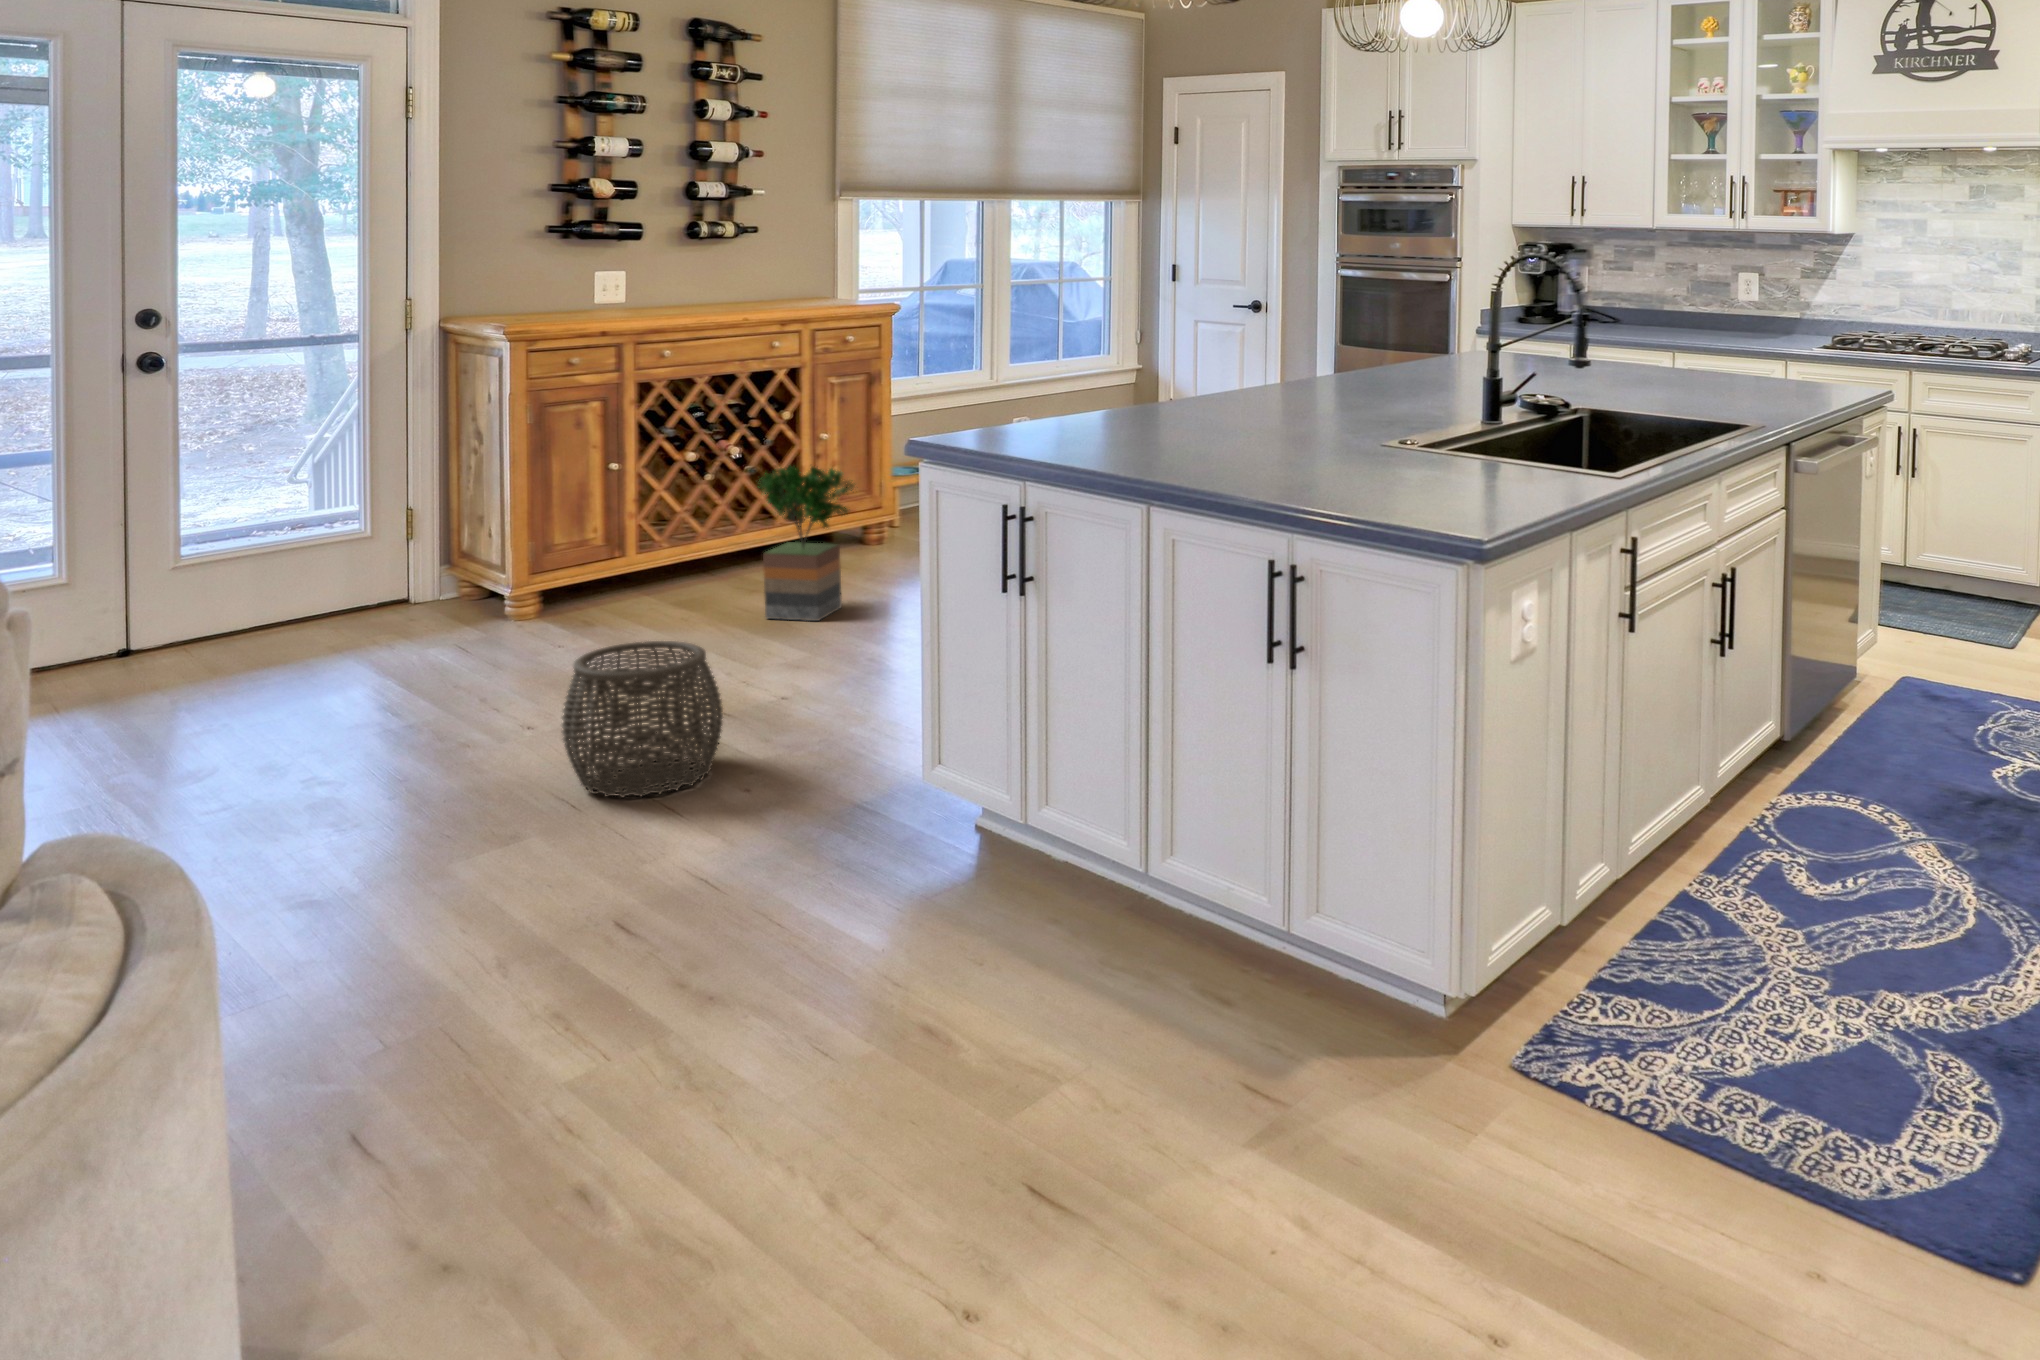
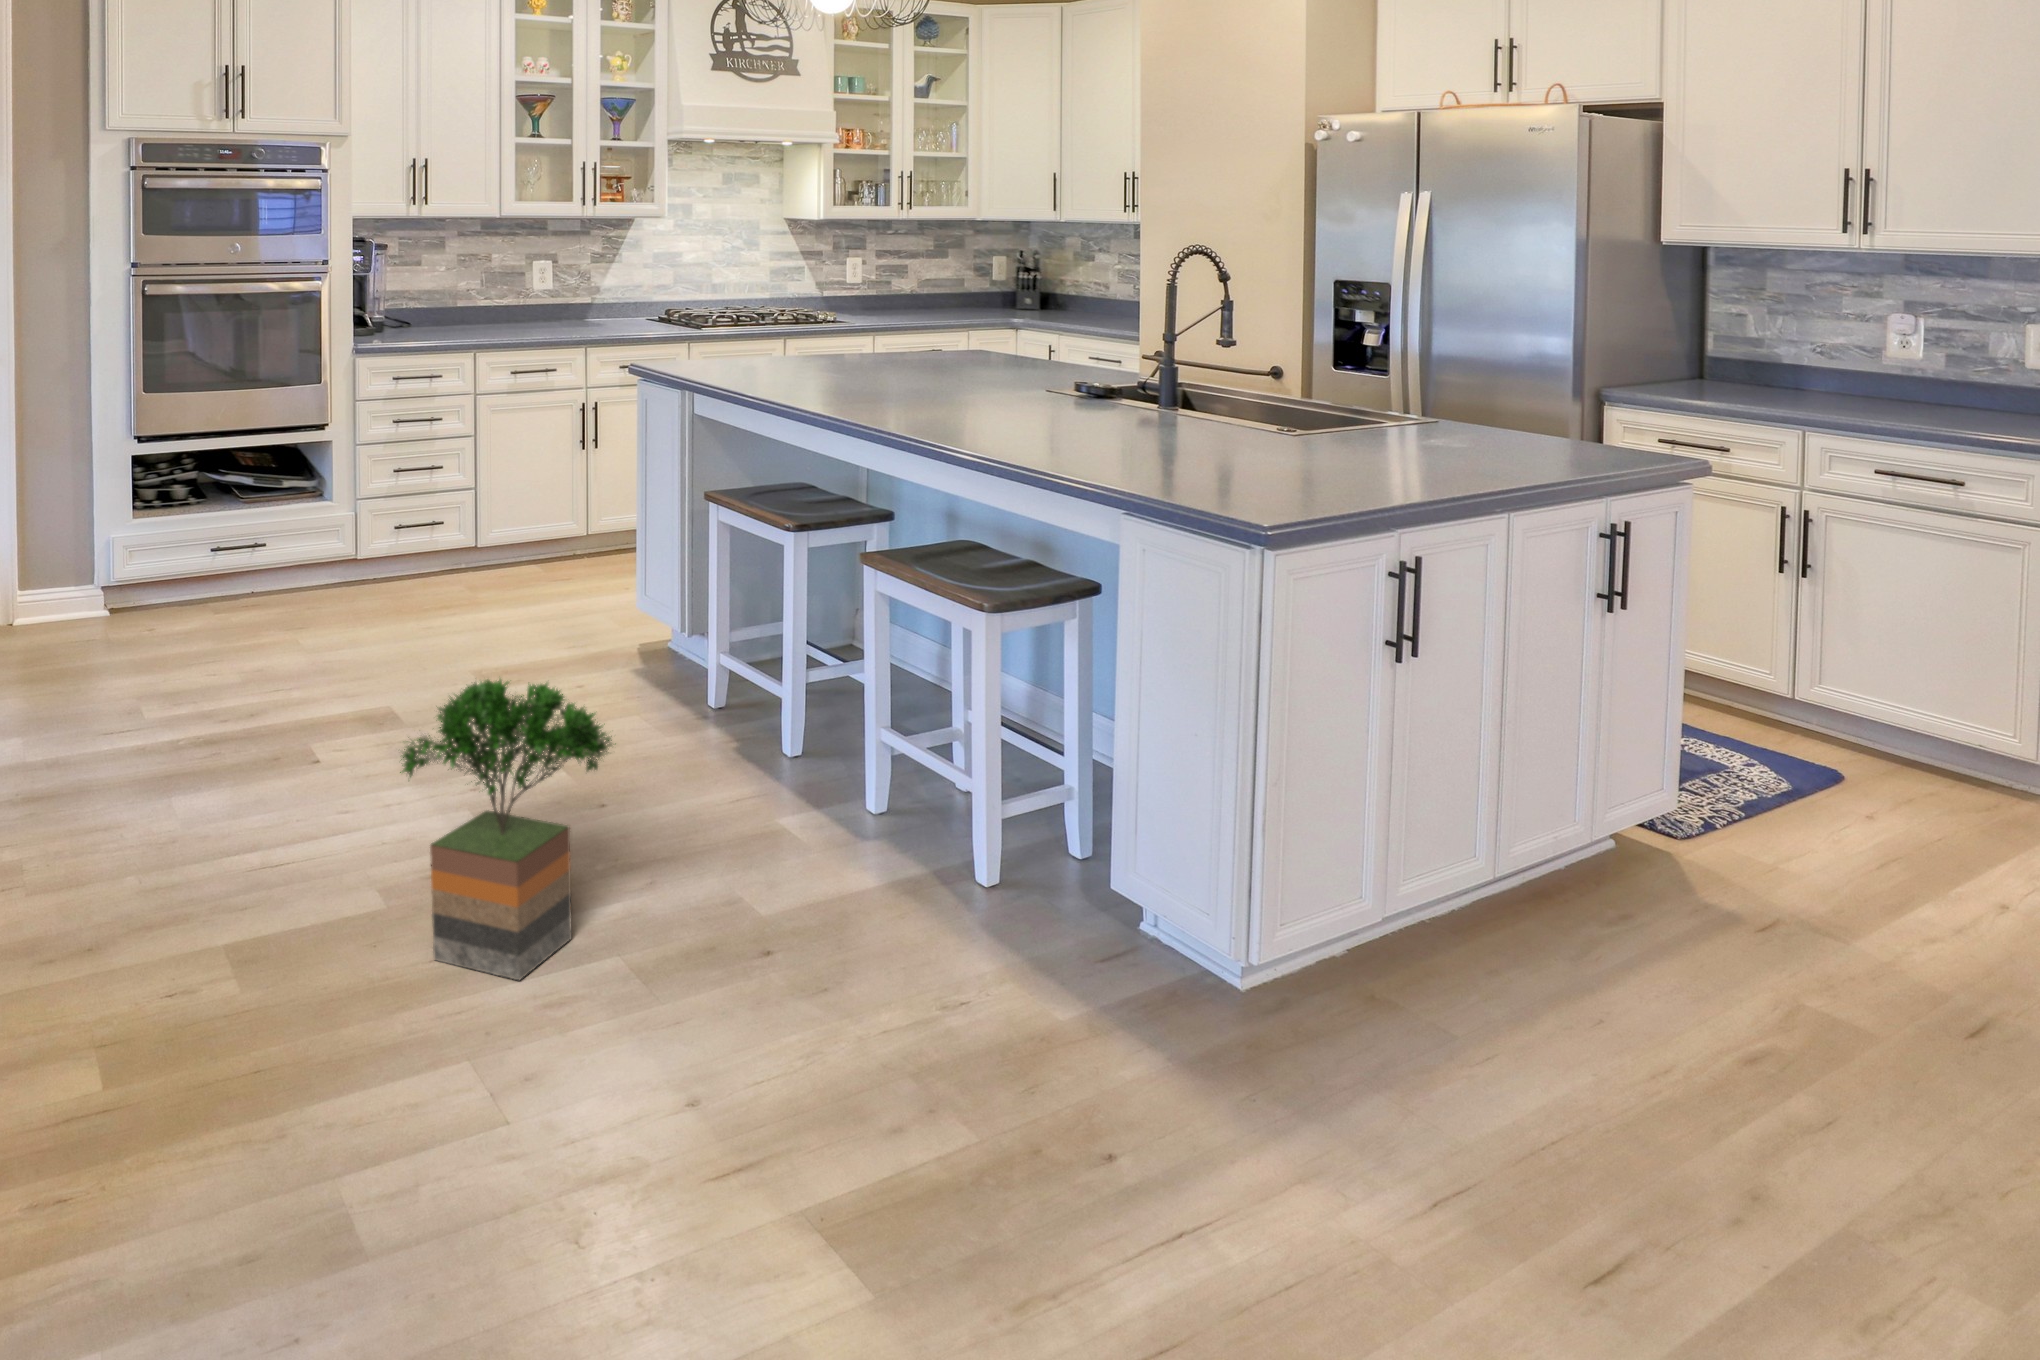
woven basket: present [562,641,723,798] -> none [1274,857,1517,1116]

